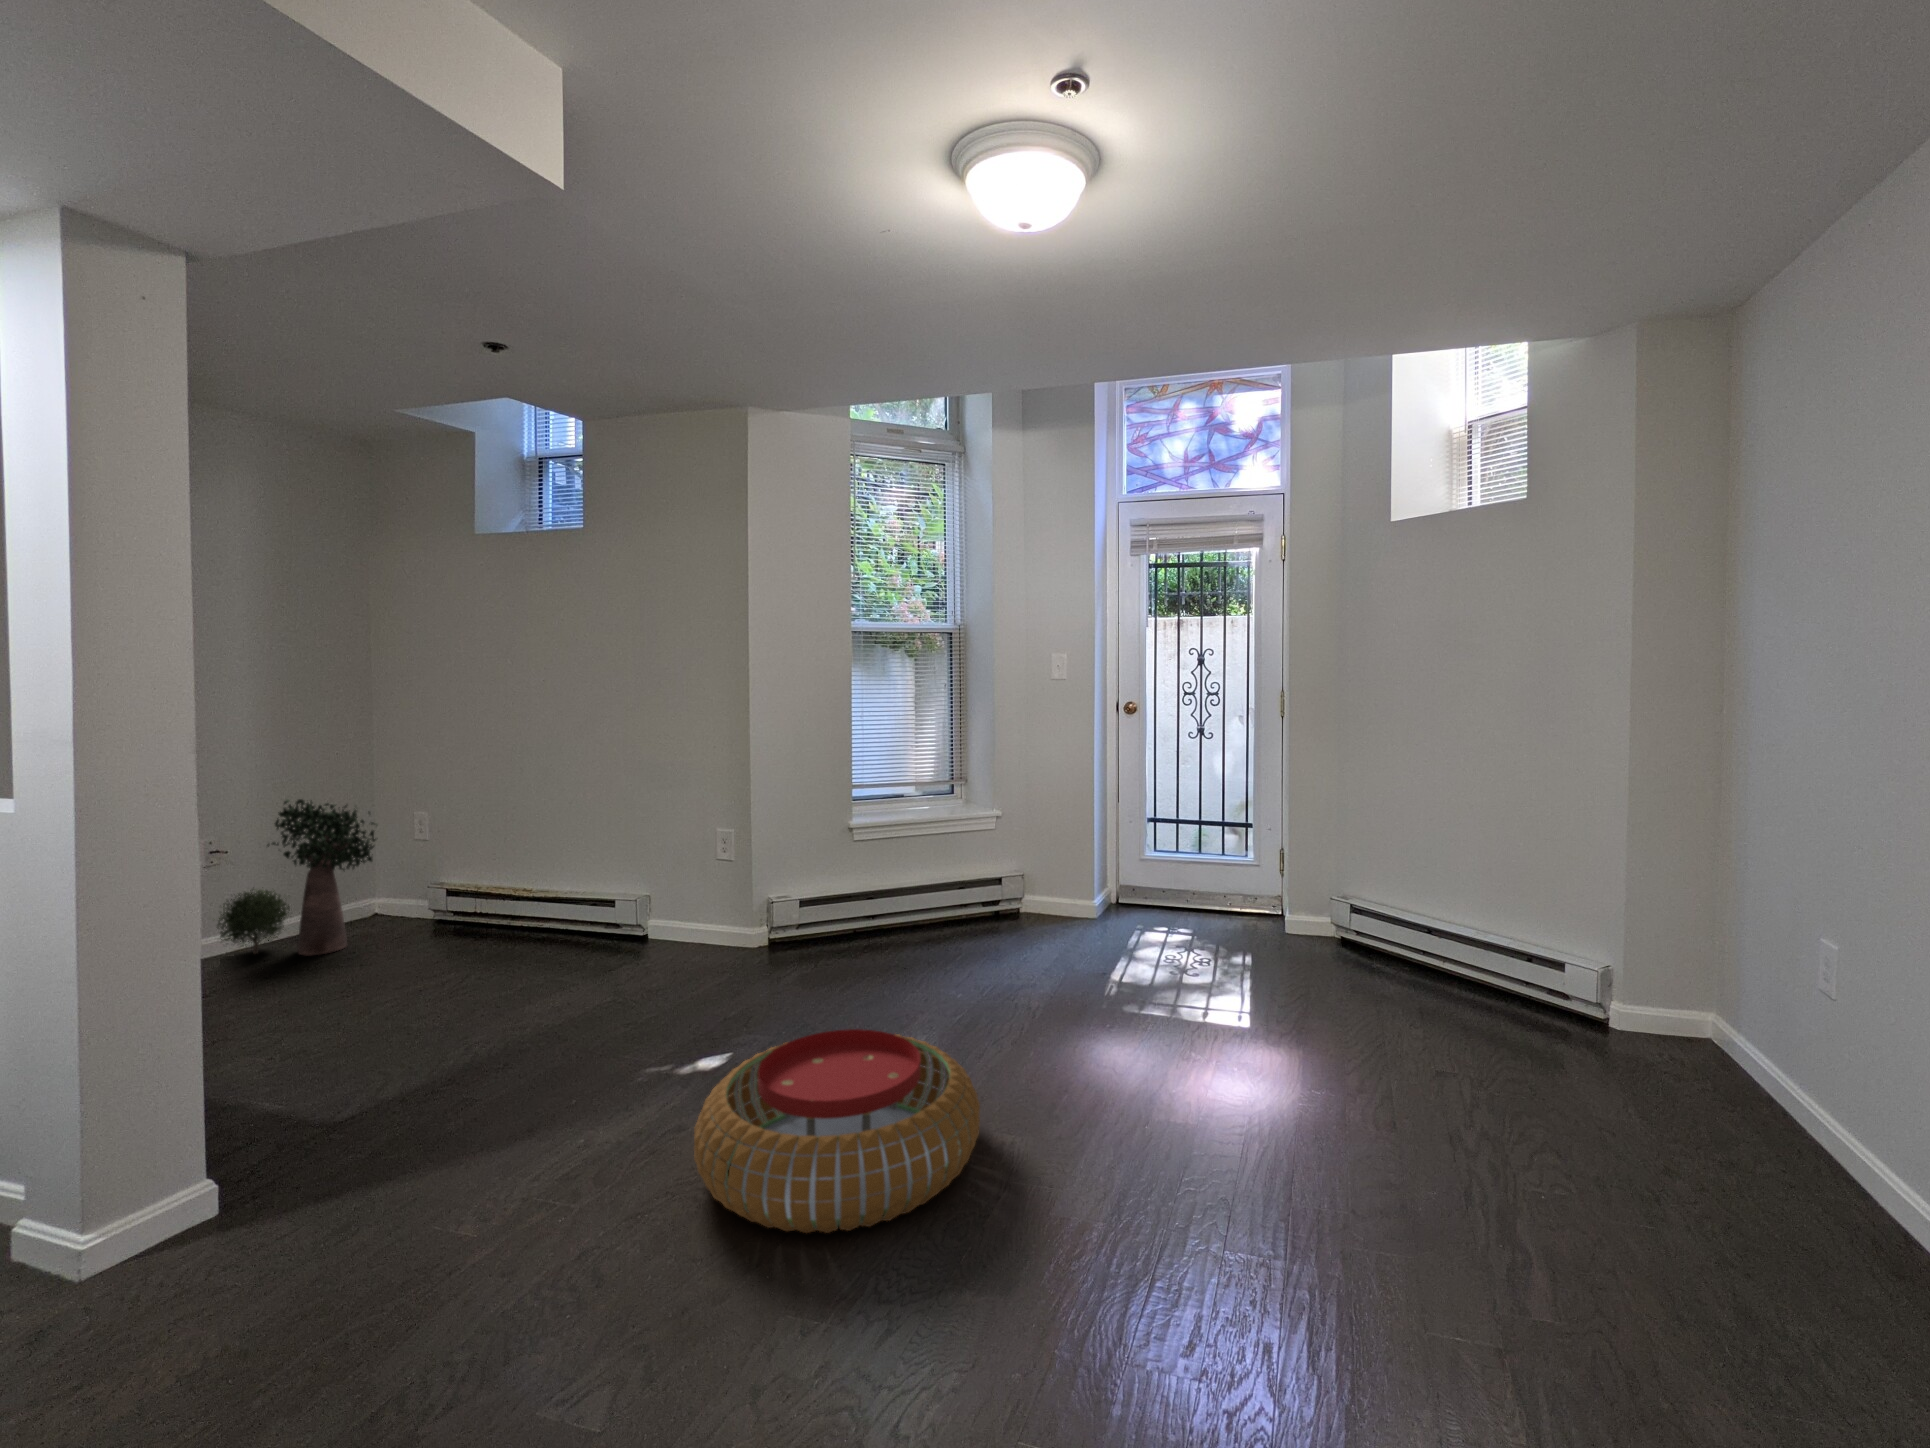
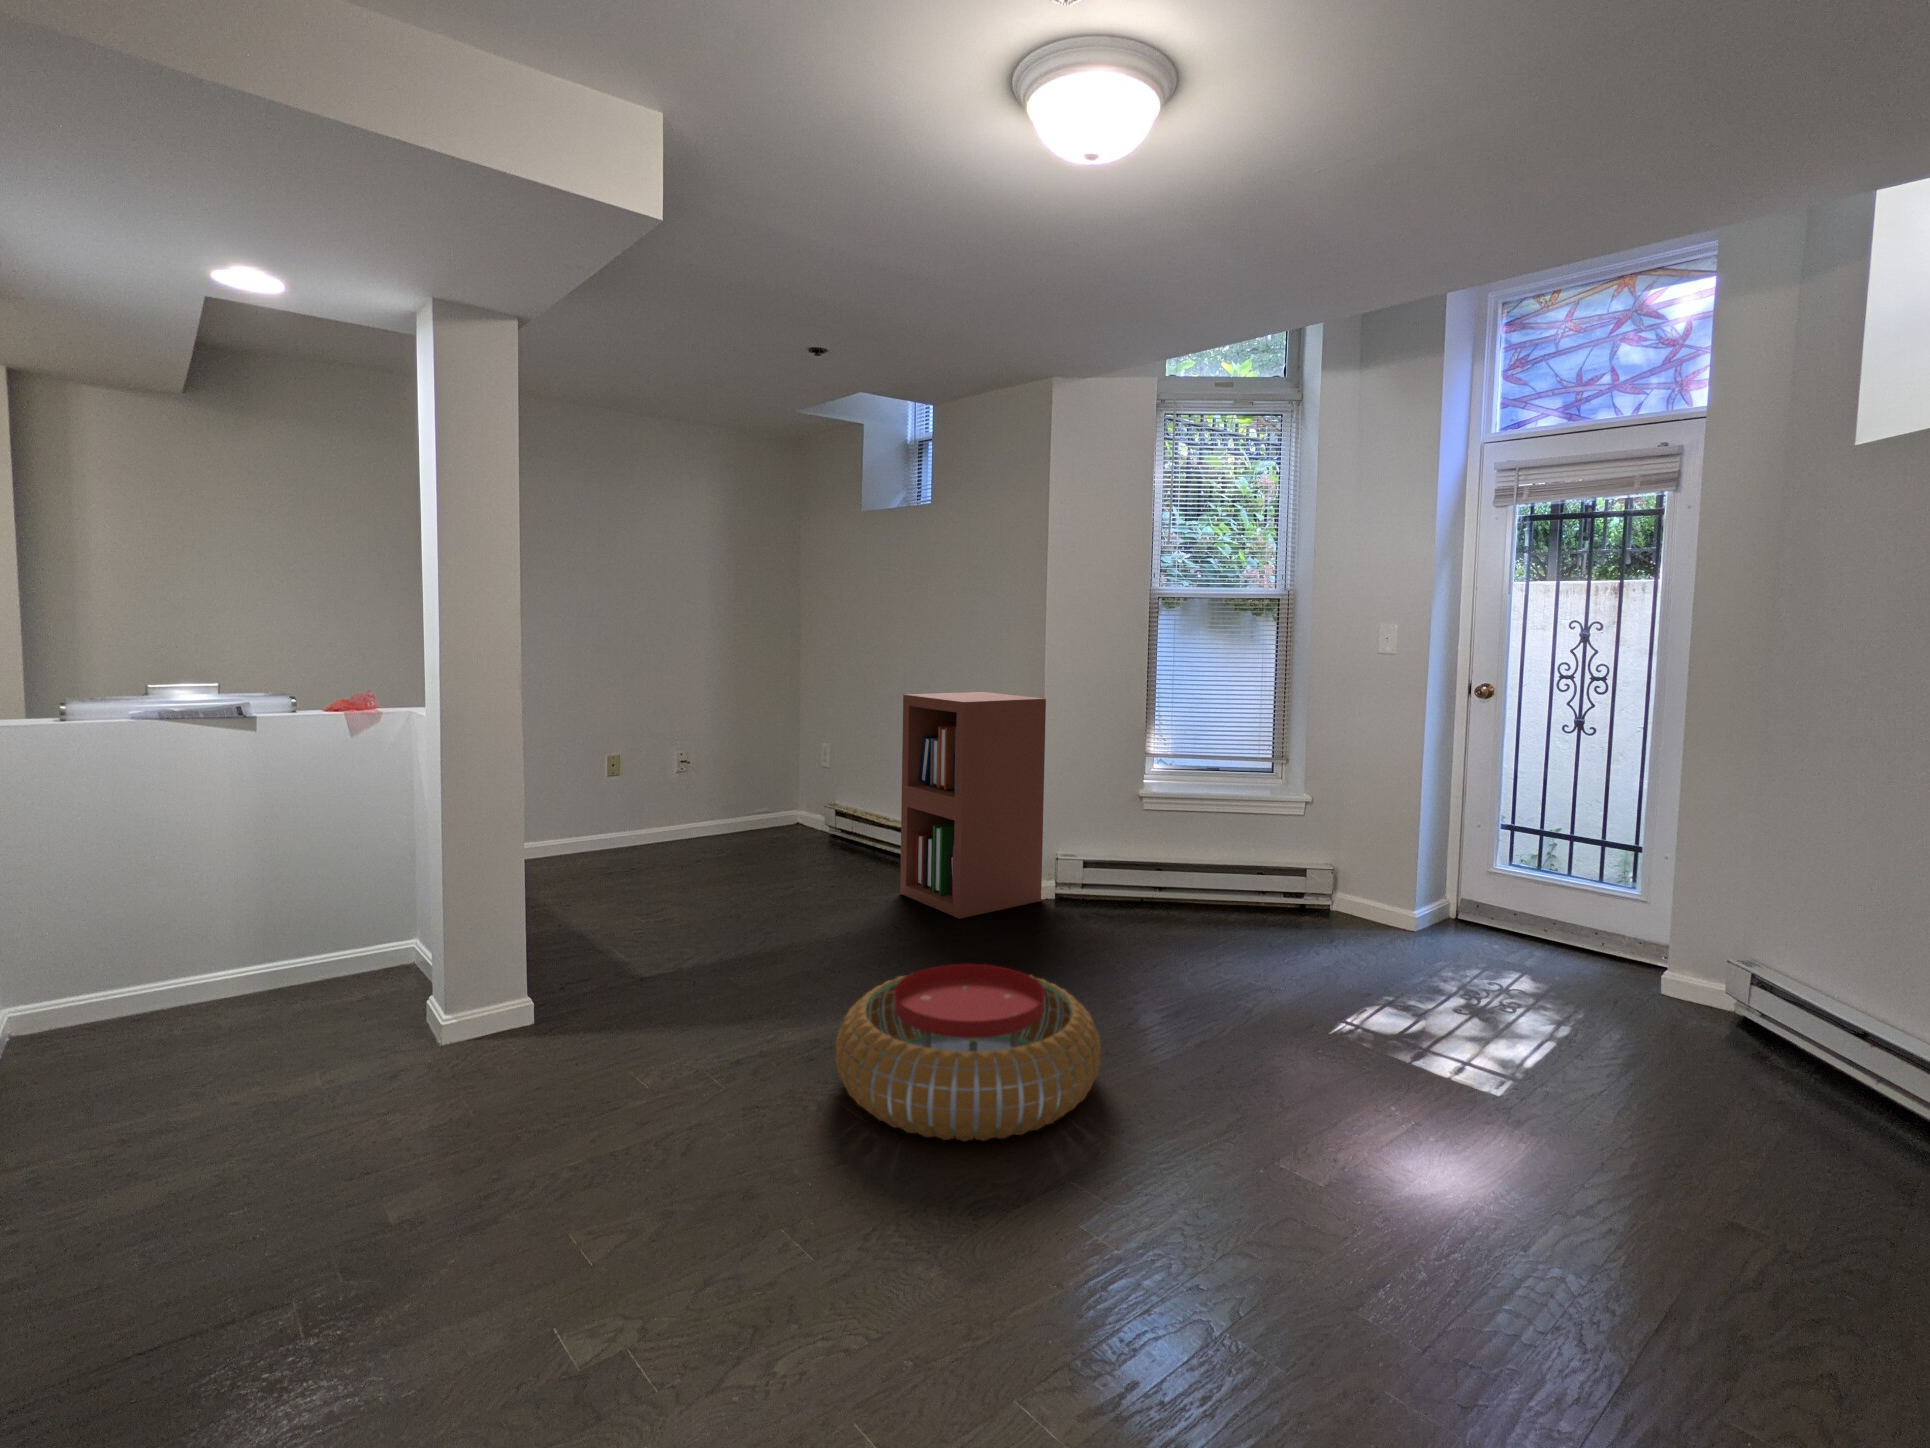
bookshelf: none [585,737,755,990] -> present [900,692,1046,919]
potted plant: present [217,799,377,955] -> none [688,723,790,845]

